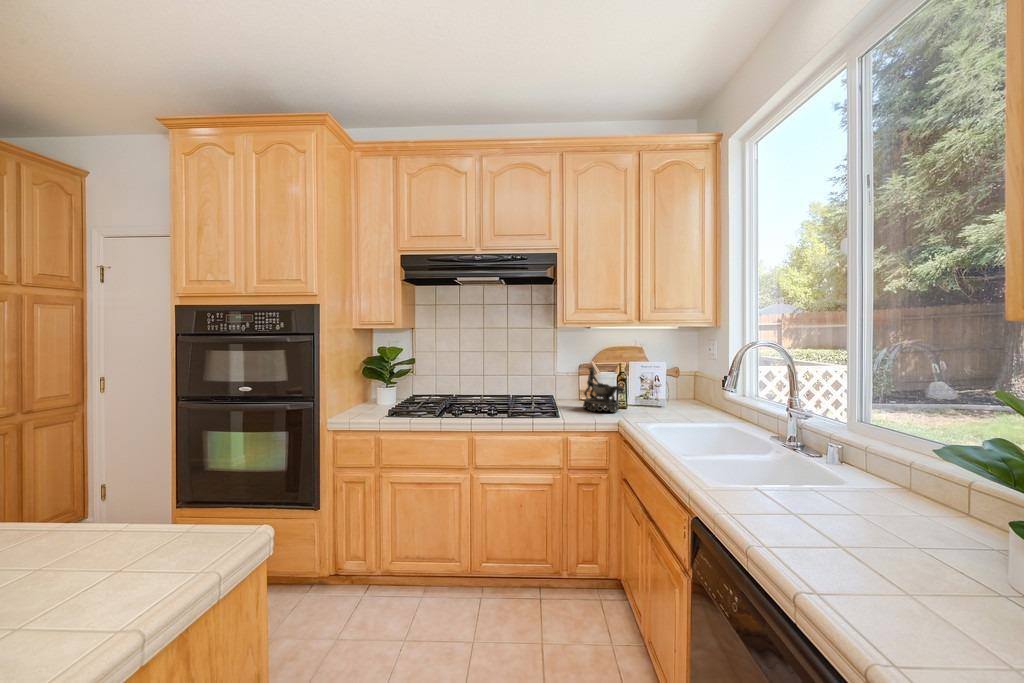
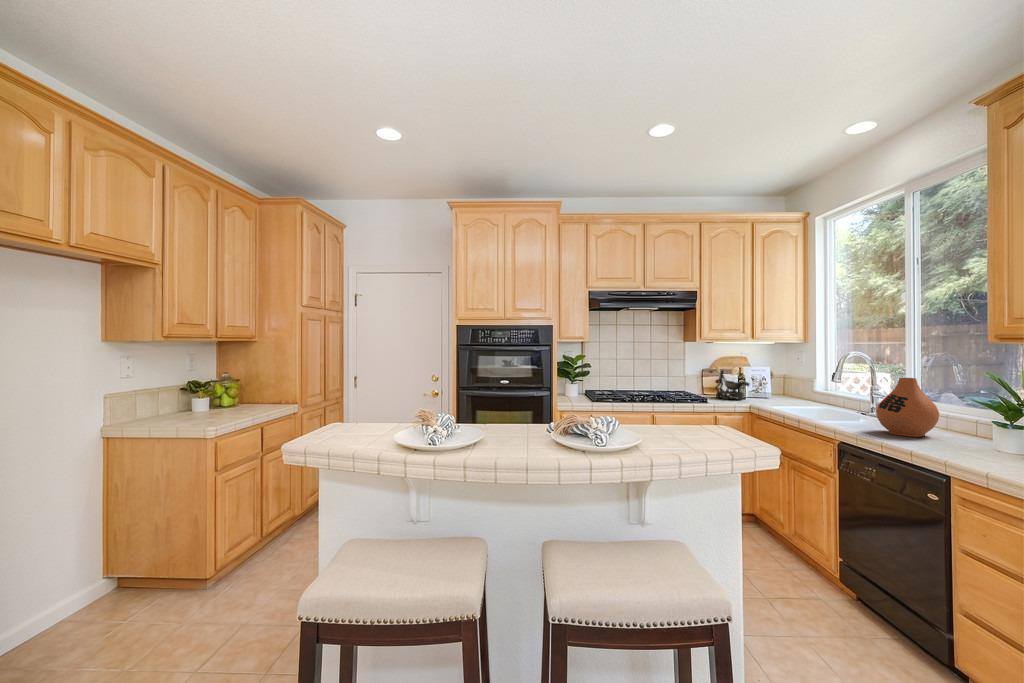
vase: none [764,396,902,537] -> present [876,378,939,437]

